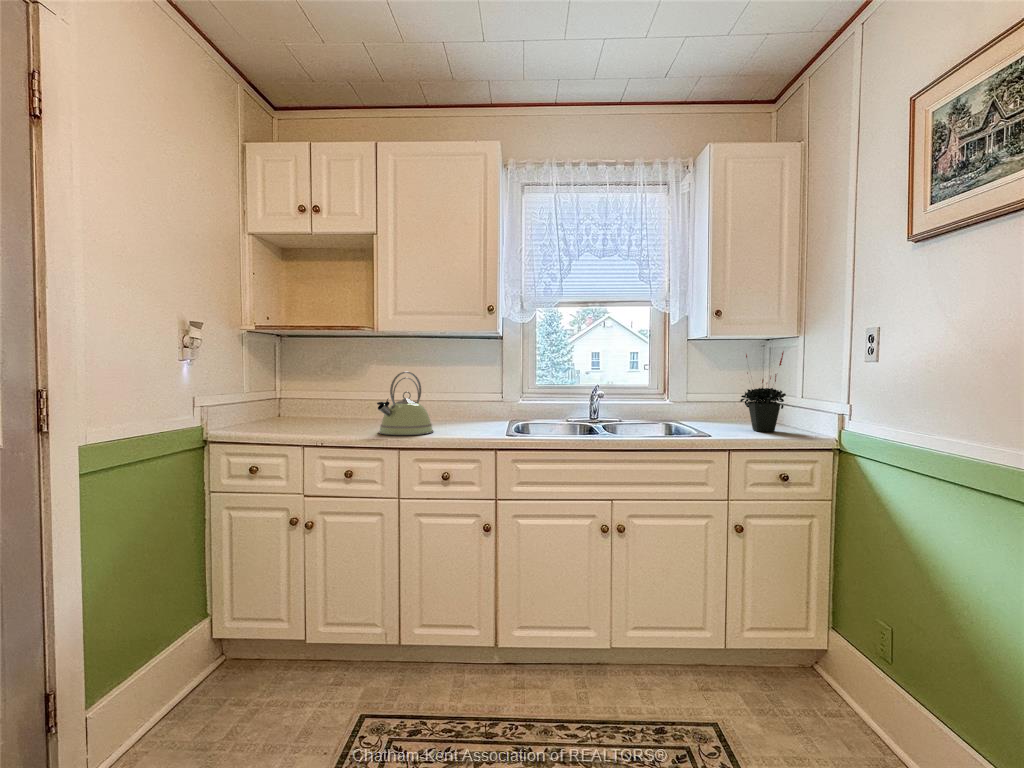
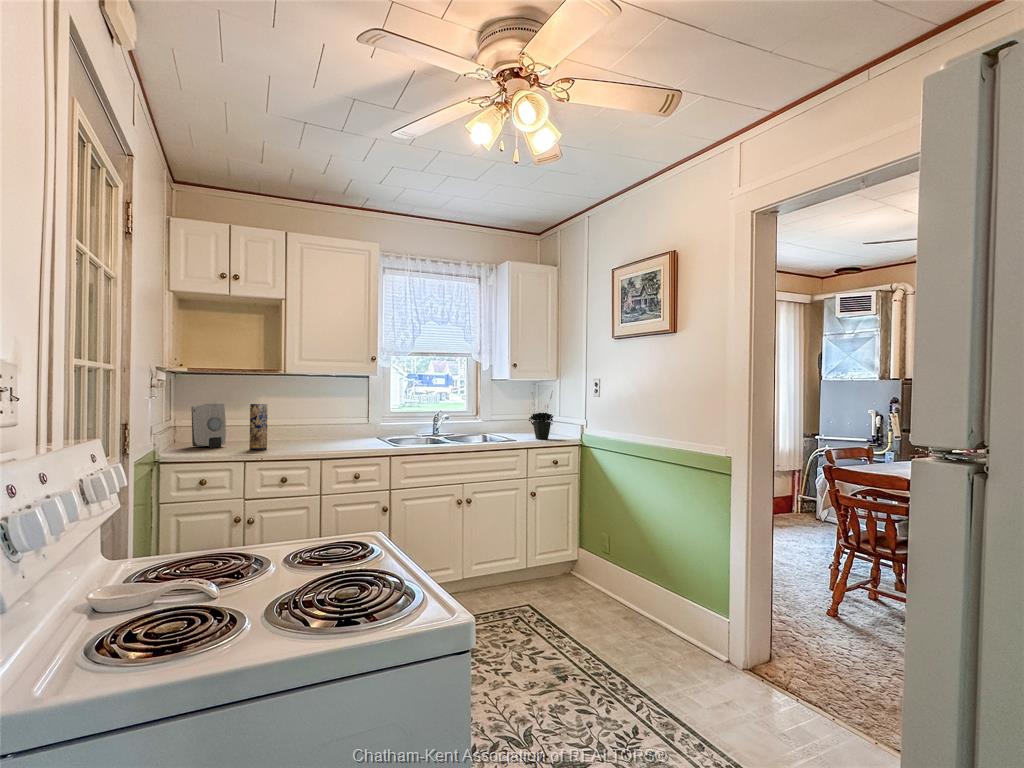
soap dispenser: none [294,370,323,423] -> present [192,404,226,448]
vase: none [327,371,349,430] -> present [249,404,268,450]
kettle: present [377,372,433,435] -> none [298,404,340,450]

